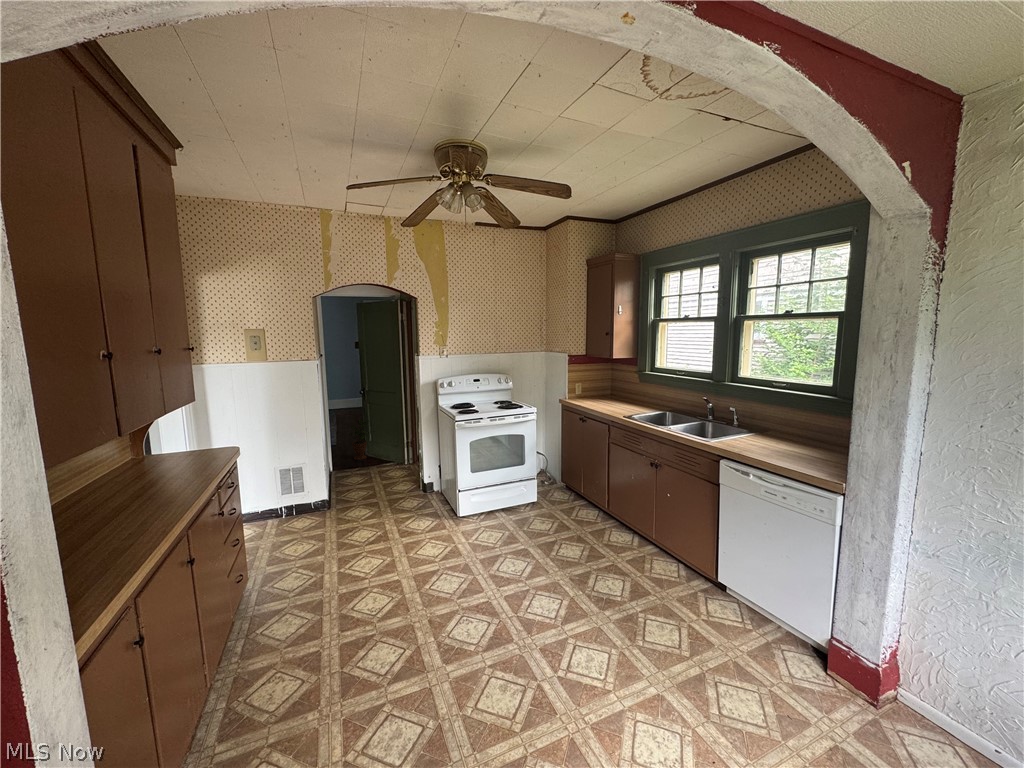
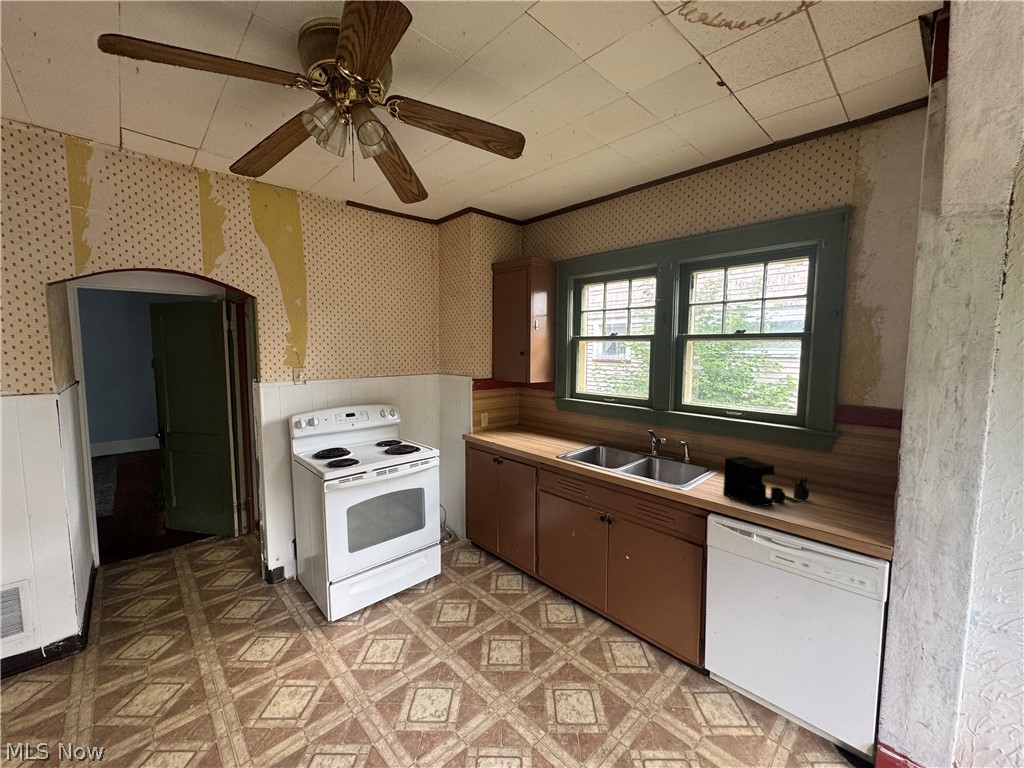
coffee maker: none [743,417,824,457] -> present [723,457,809,507]

